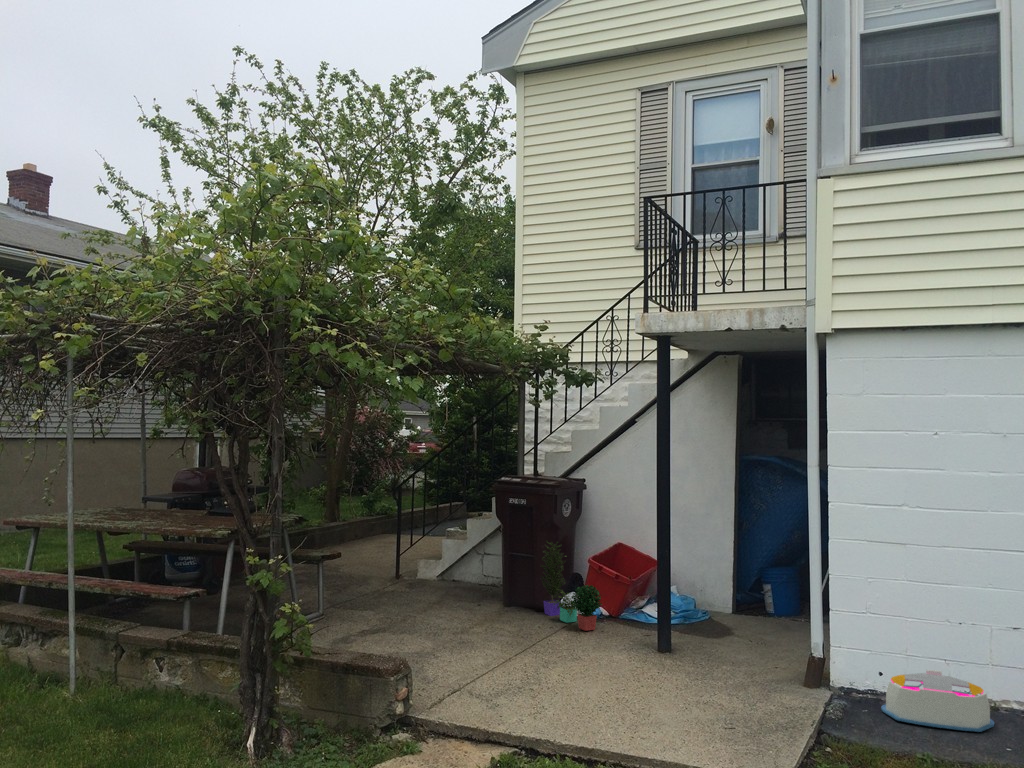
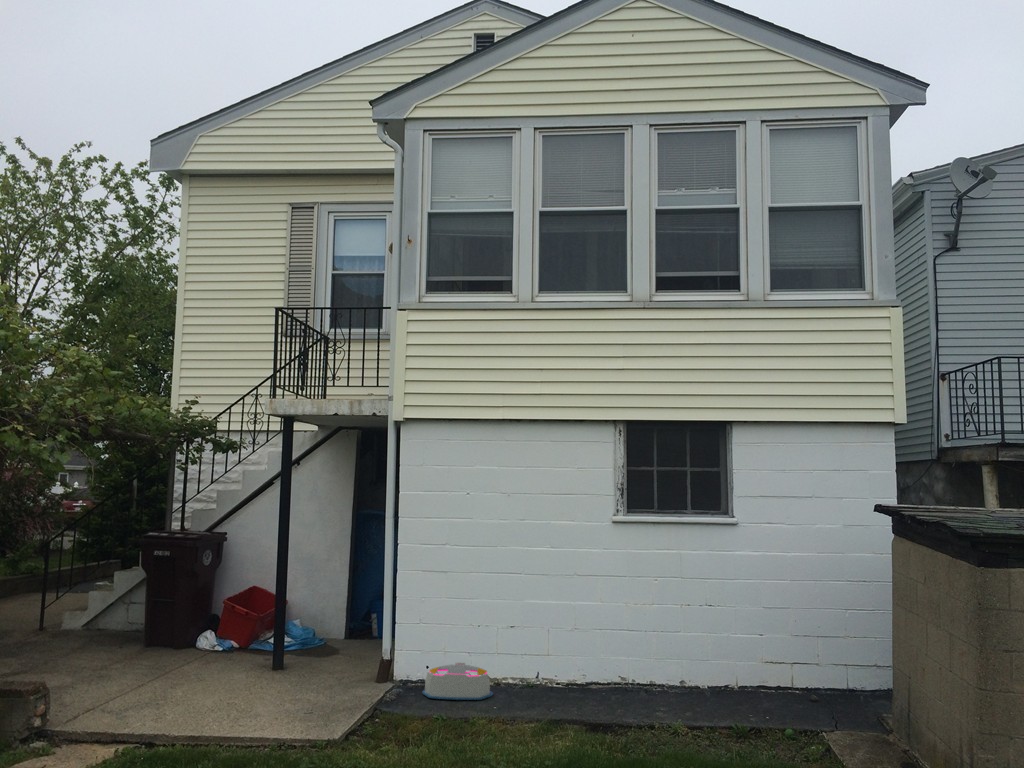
potted plant: present [541,542,602,631] -> none [178,586,231,660]

